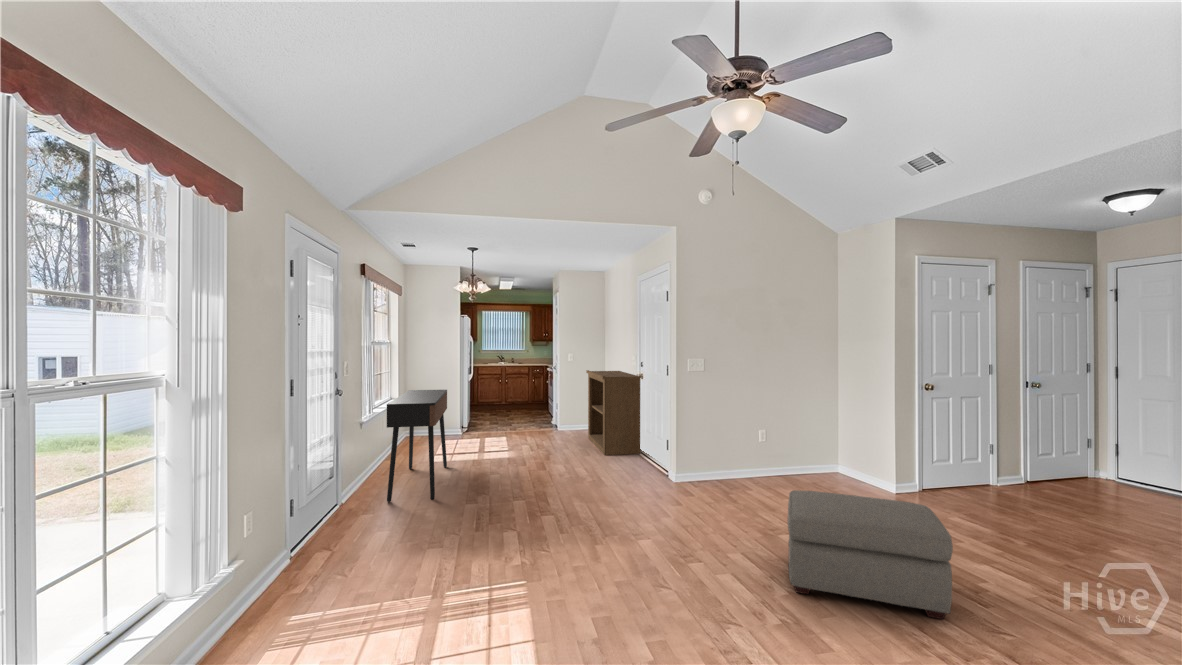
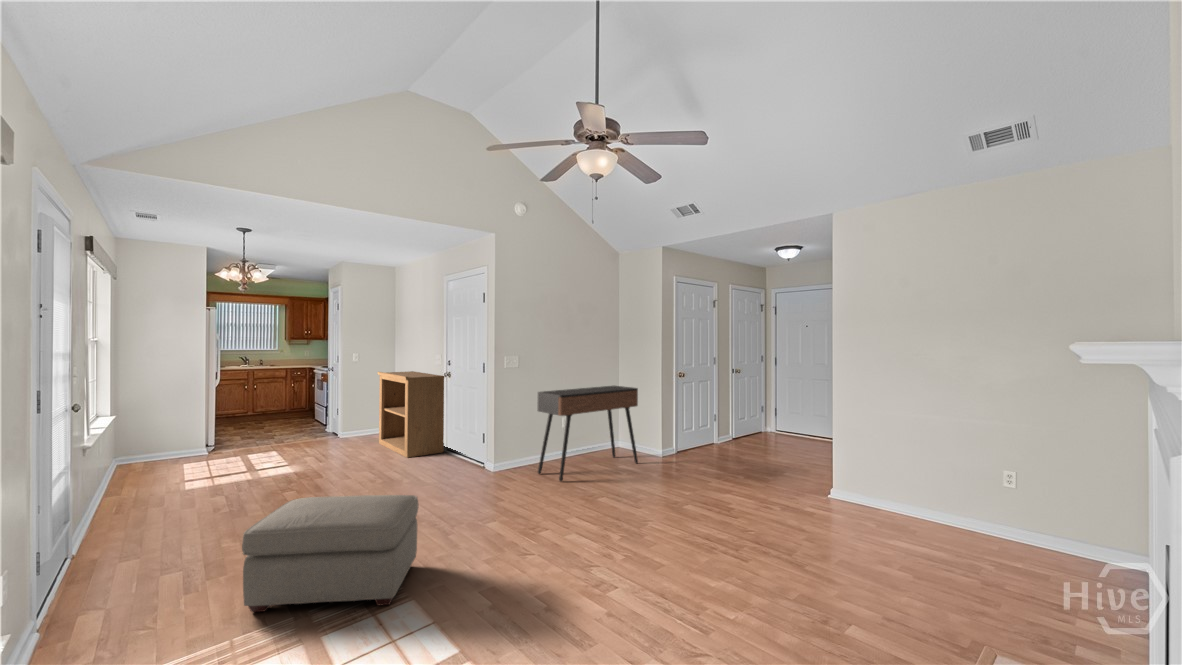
console table: present [387,390,447,502] -> present [537,386,638,481]
ottoman: present [787,490,953,619] -> present [242,495,419,612]

